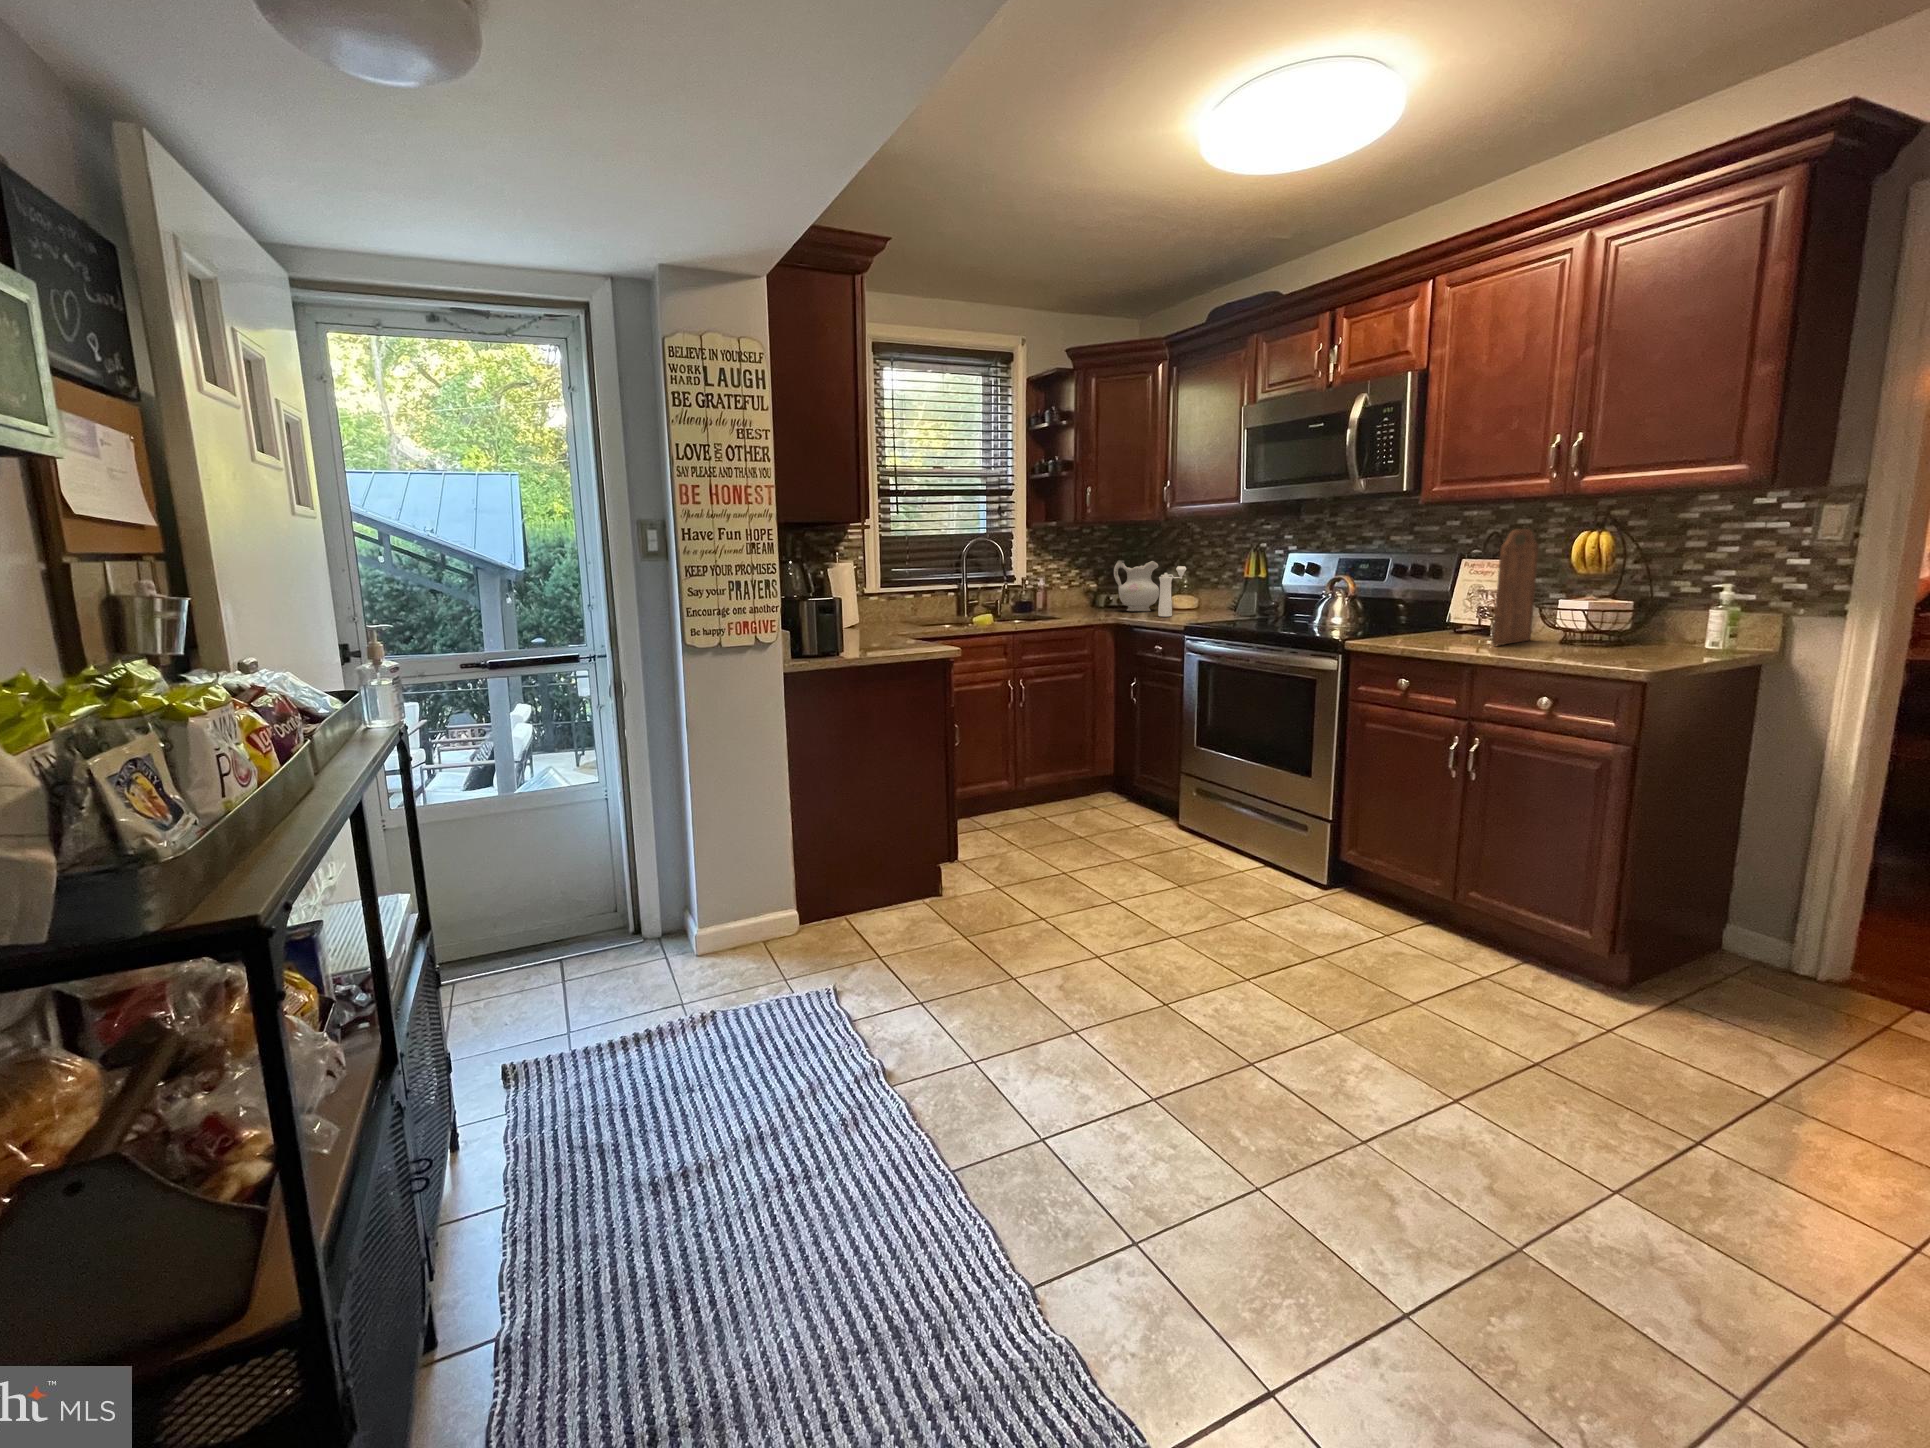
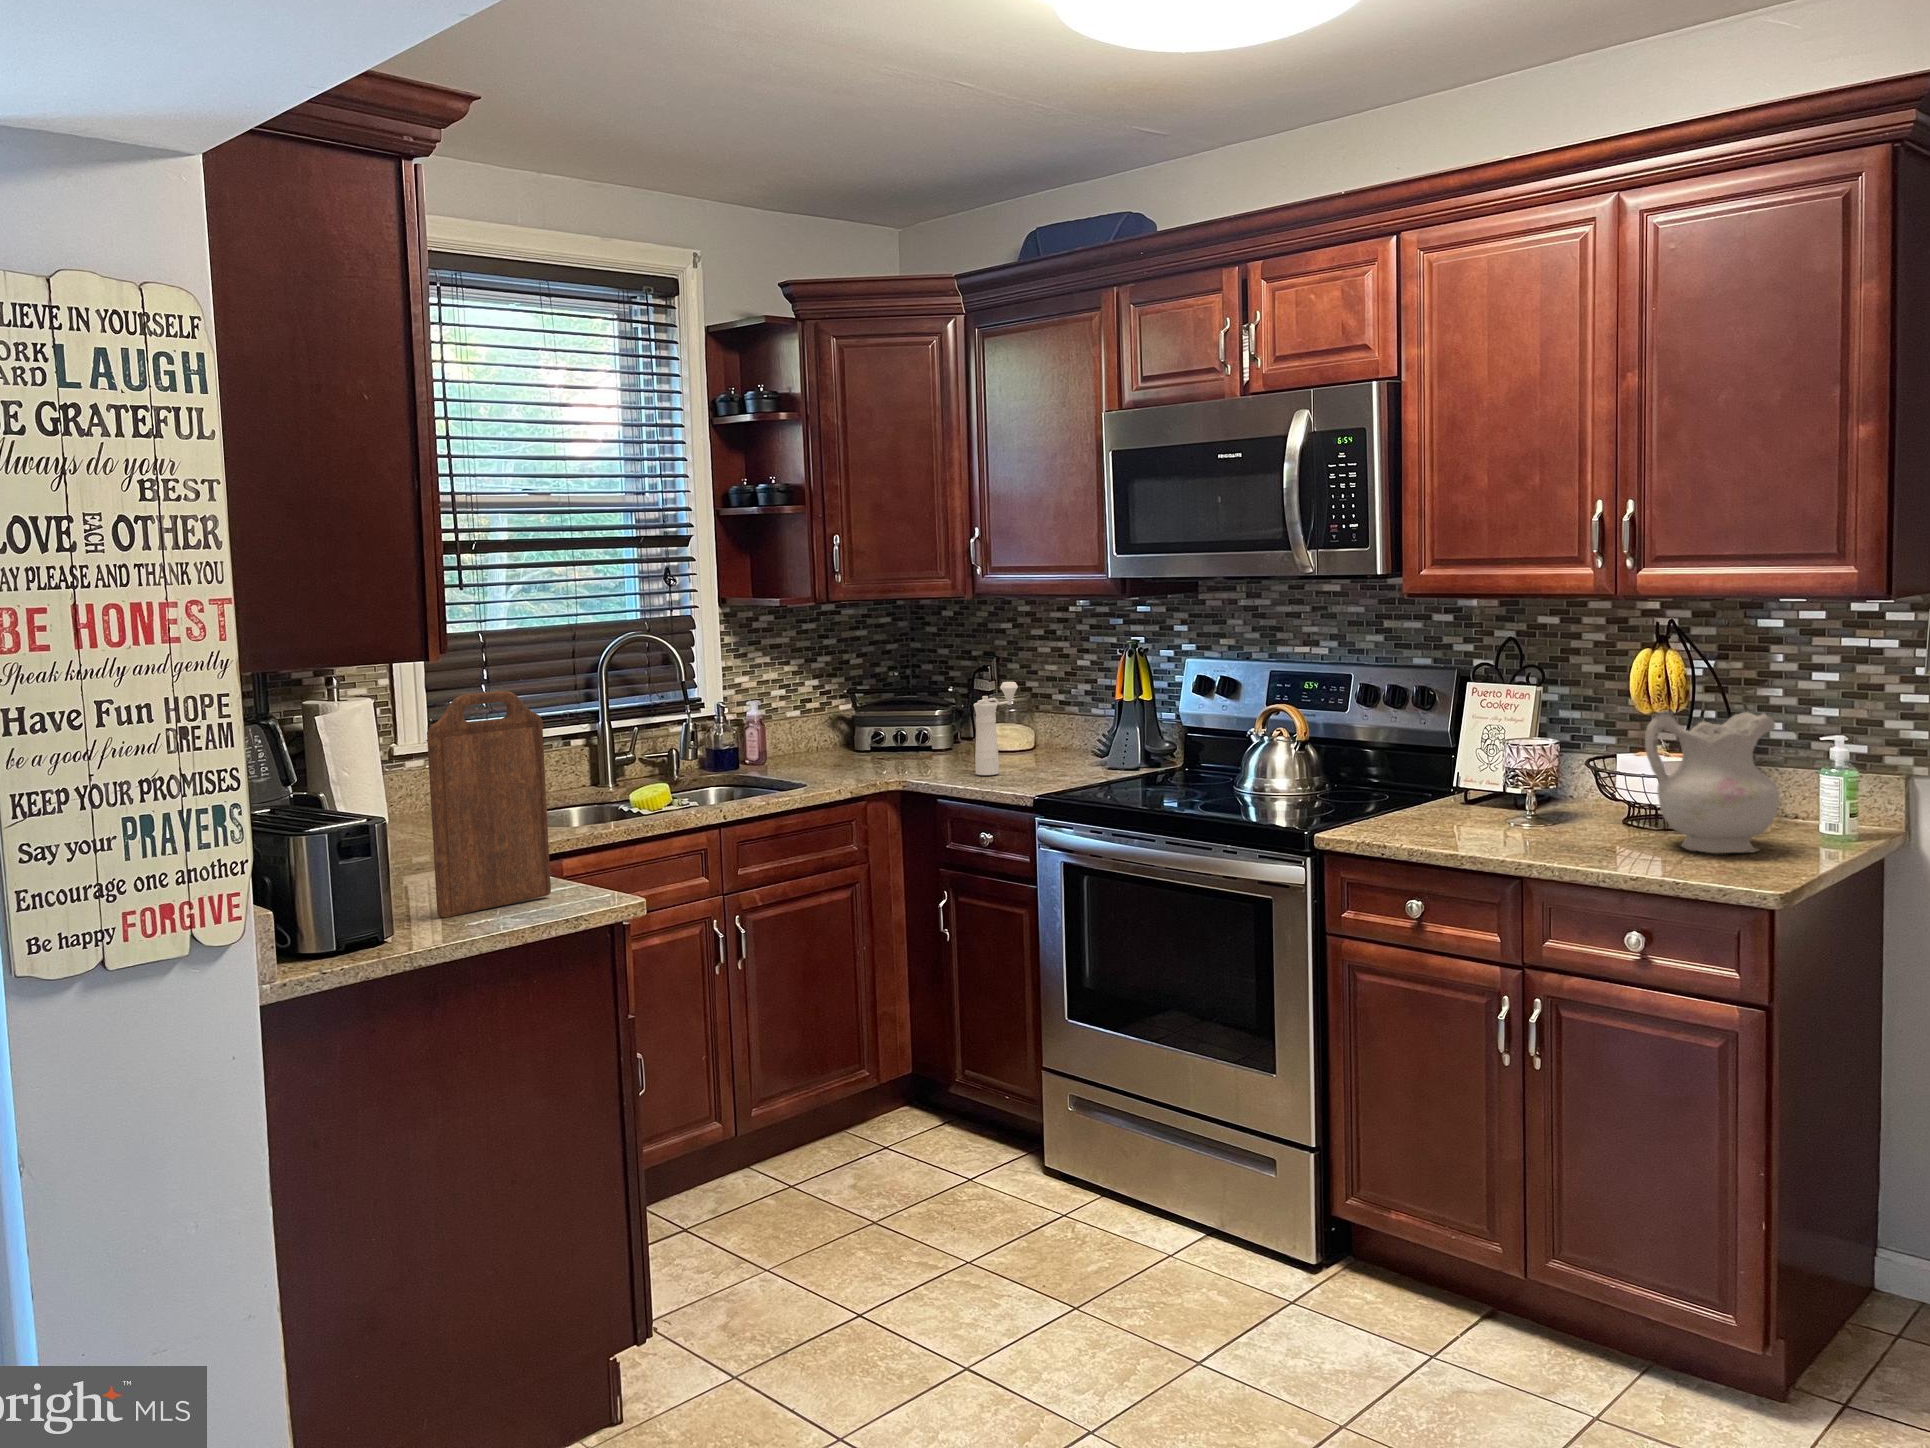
cutting board: present [1493,529,1538,645] -> present [427,691,551,918]
ceramic pitcher: present [1114,560,1159,611] -> present [1645,711,1779,853]

